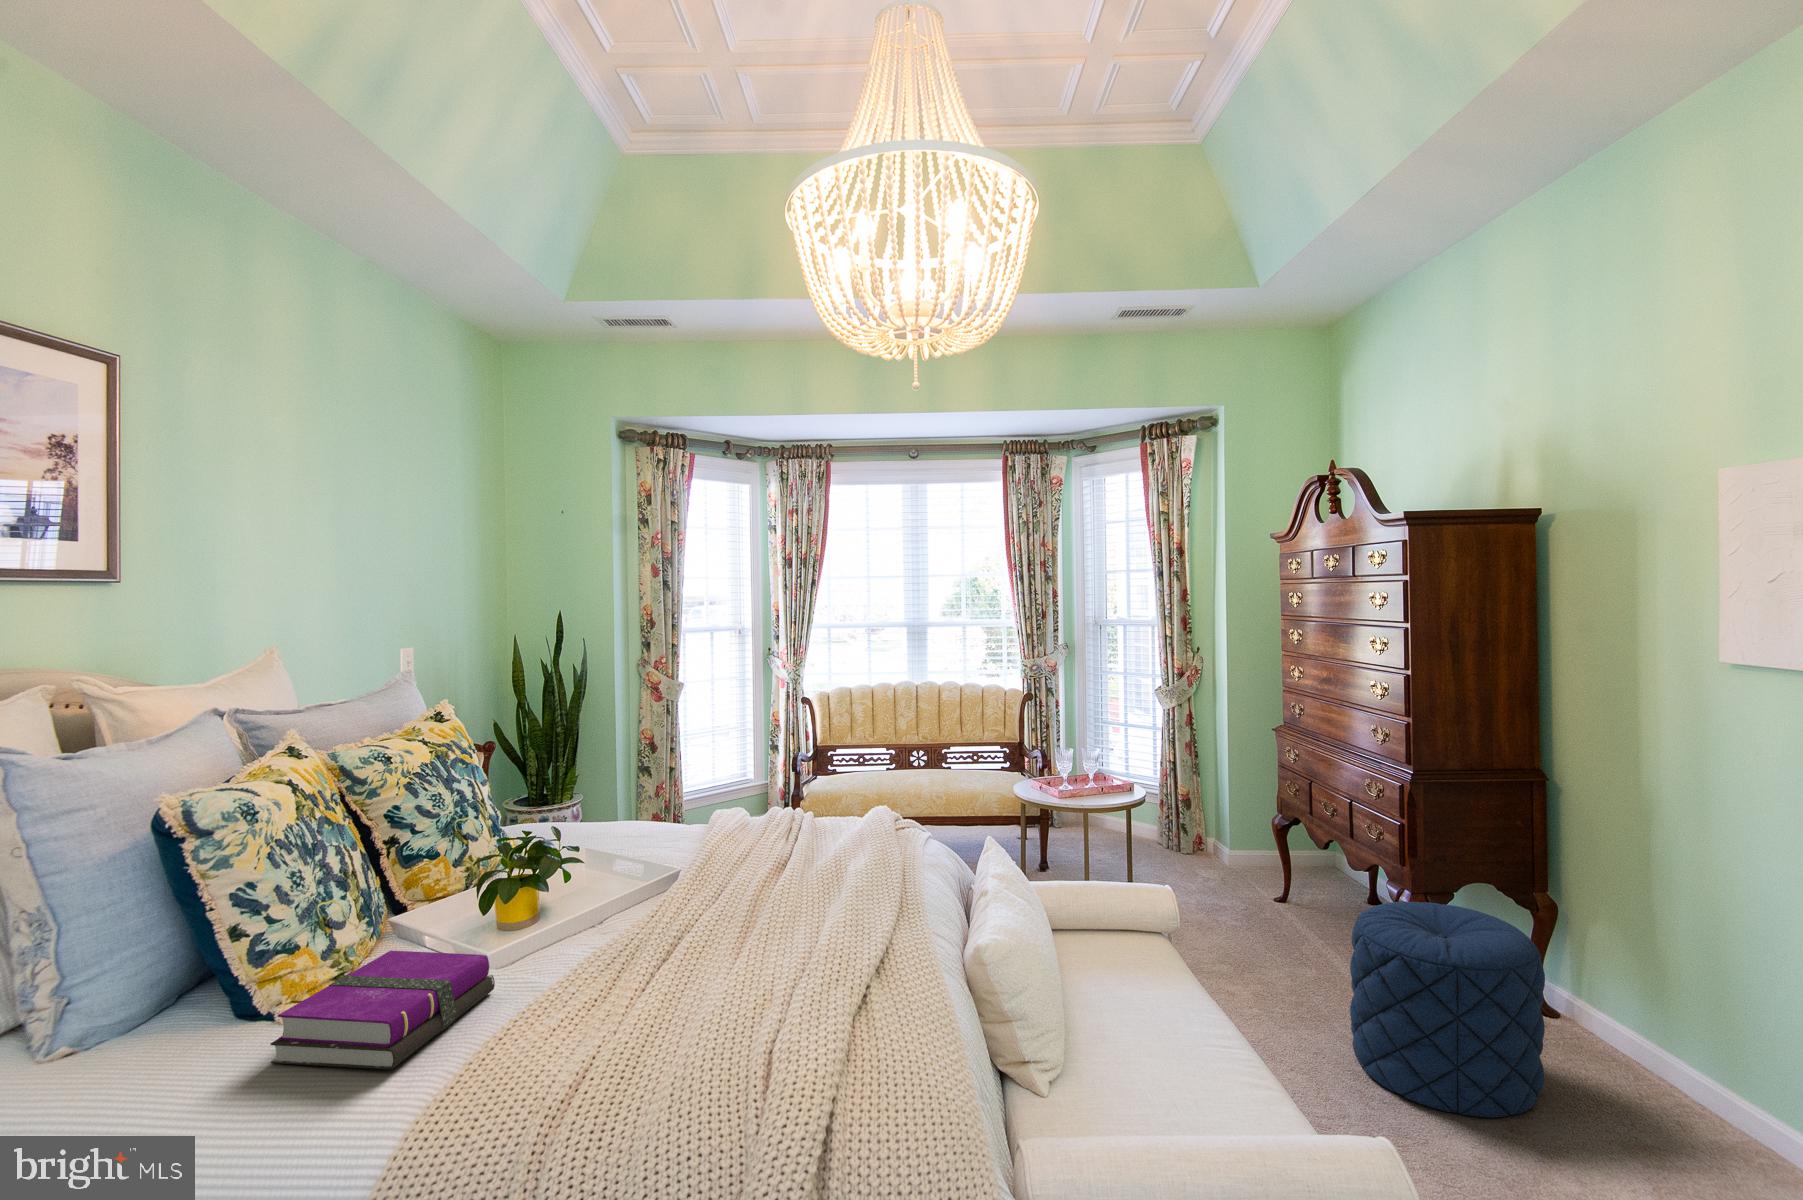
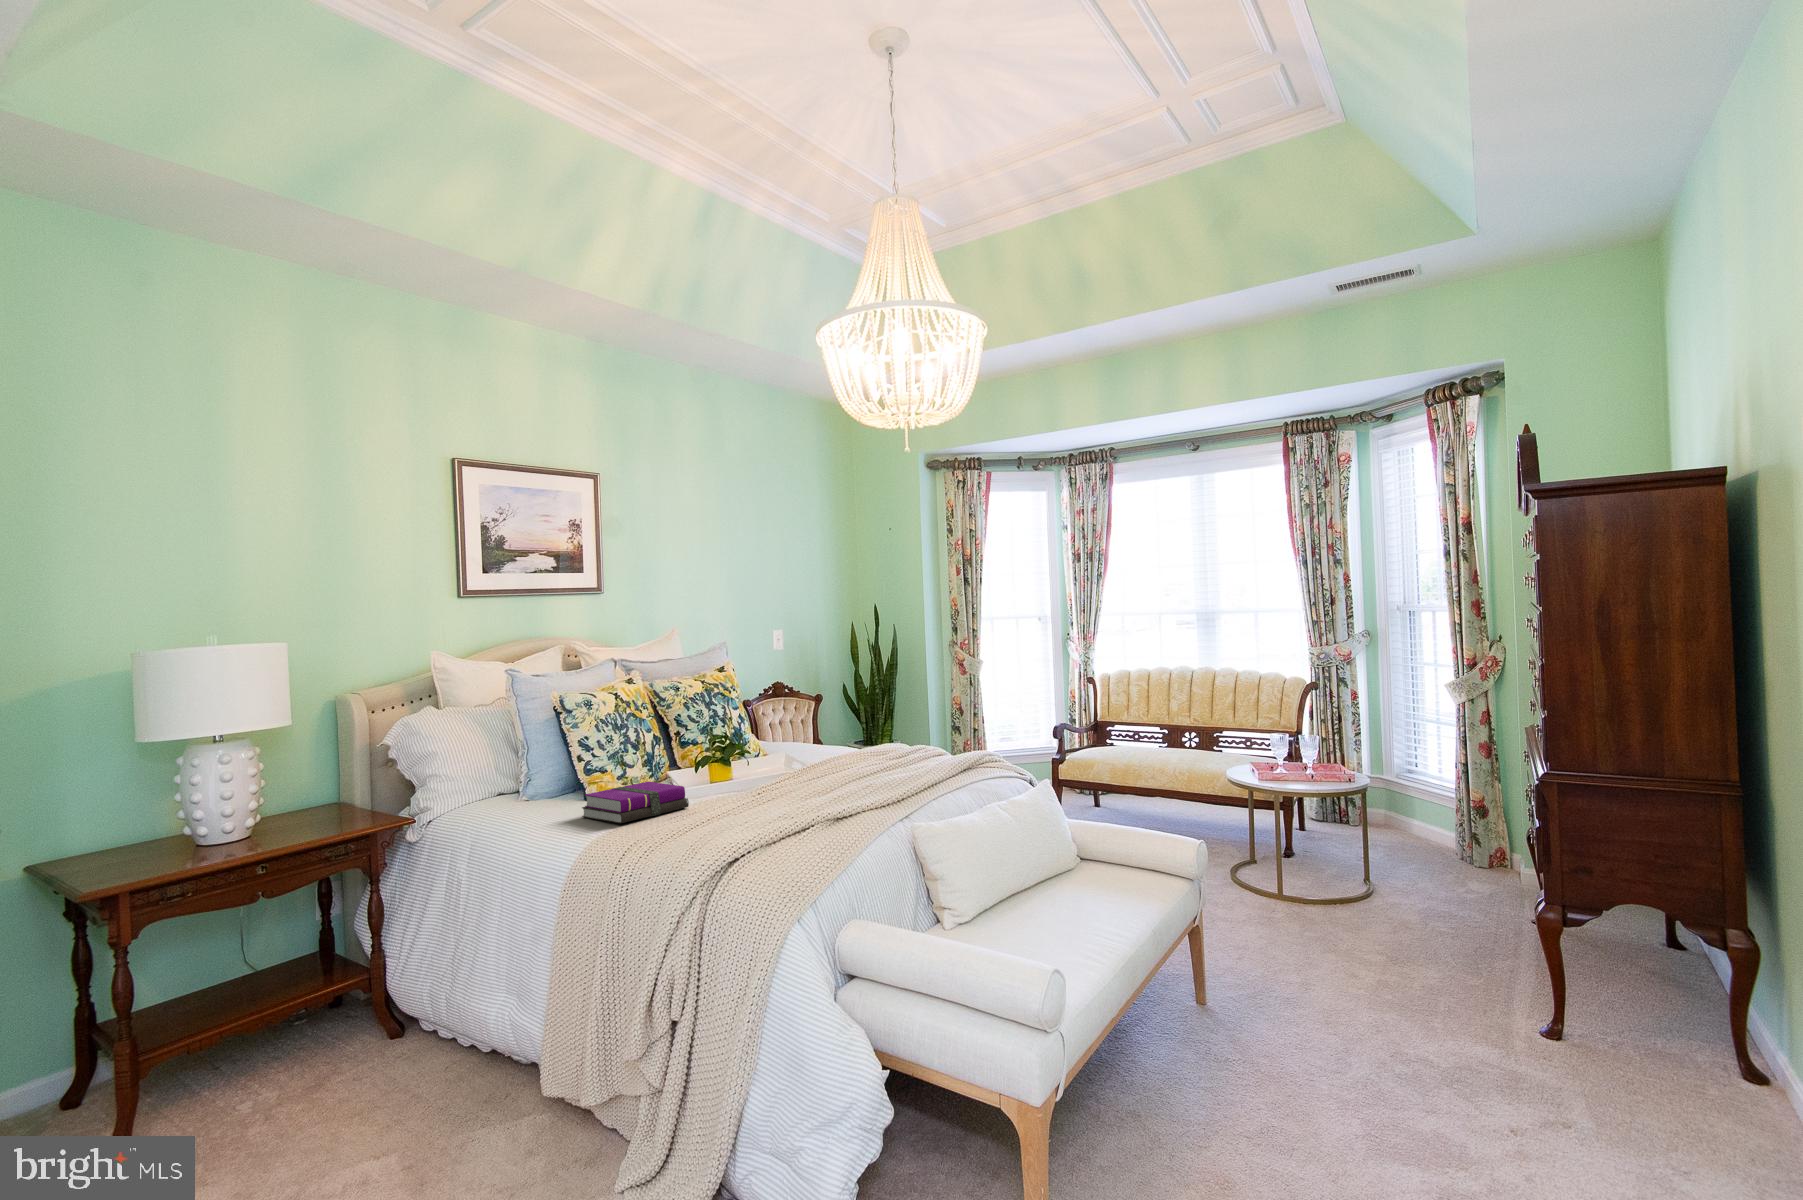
pouf: present [1350,902,1545,1117] -> none [1406,872,1601,1072]

